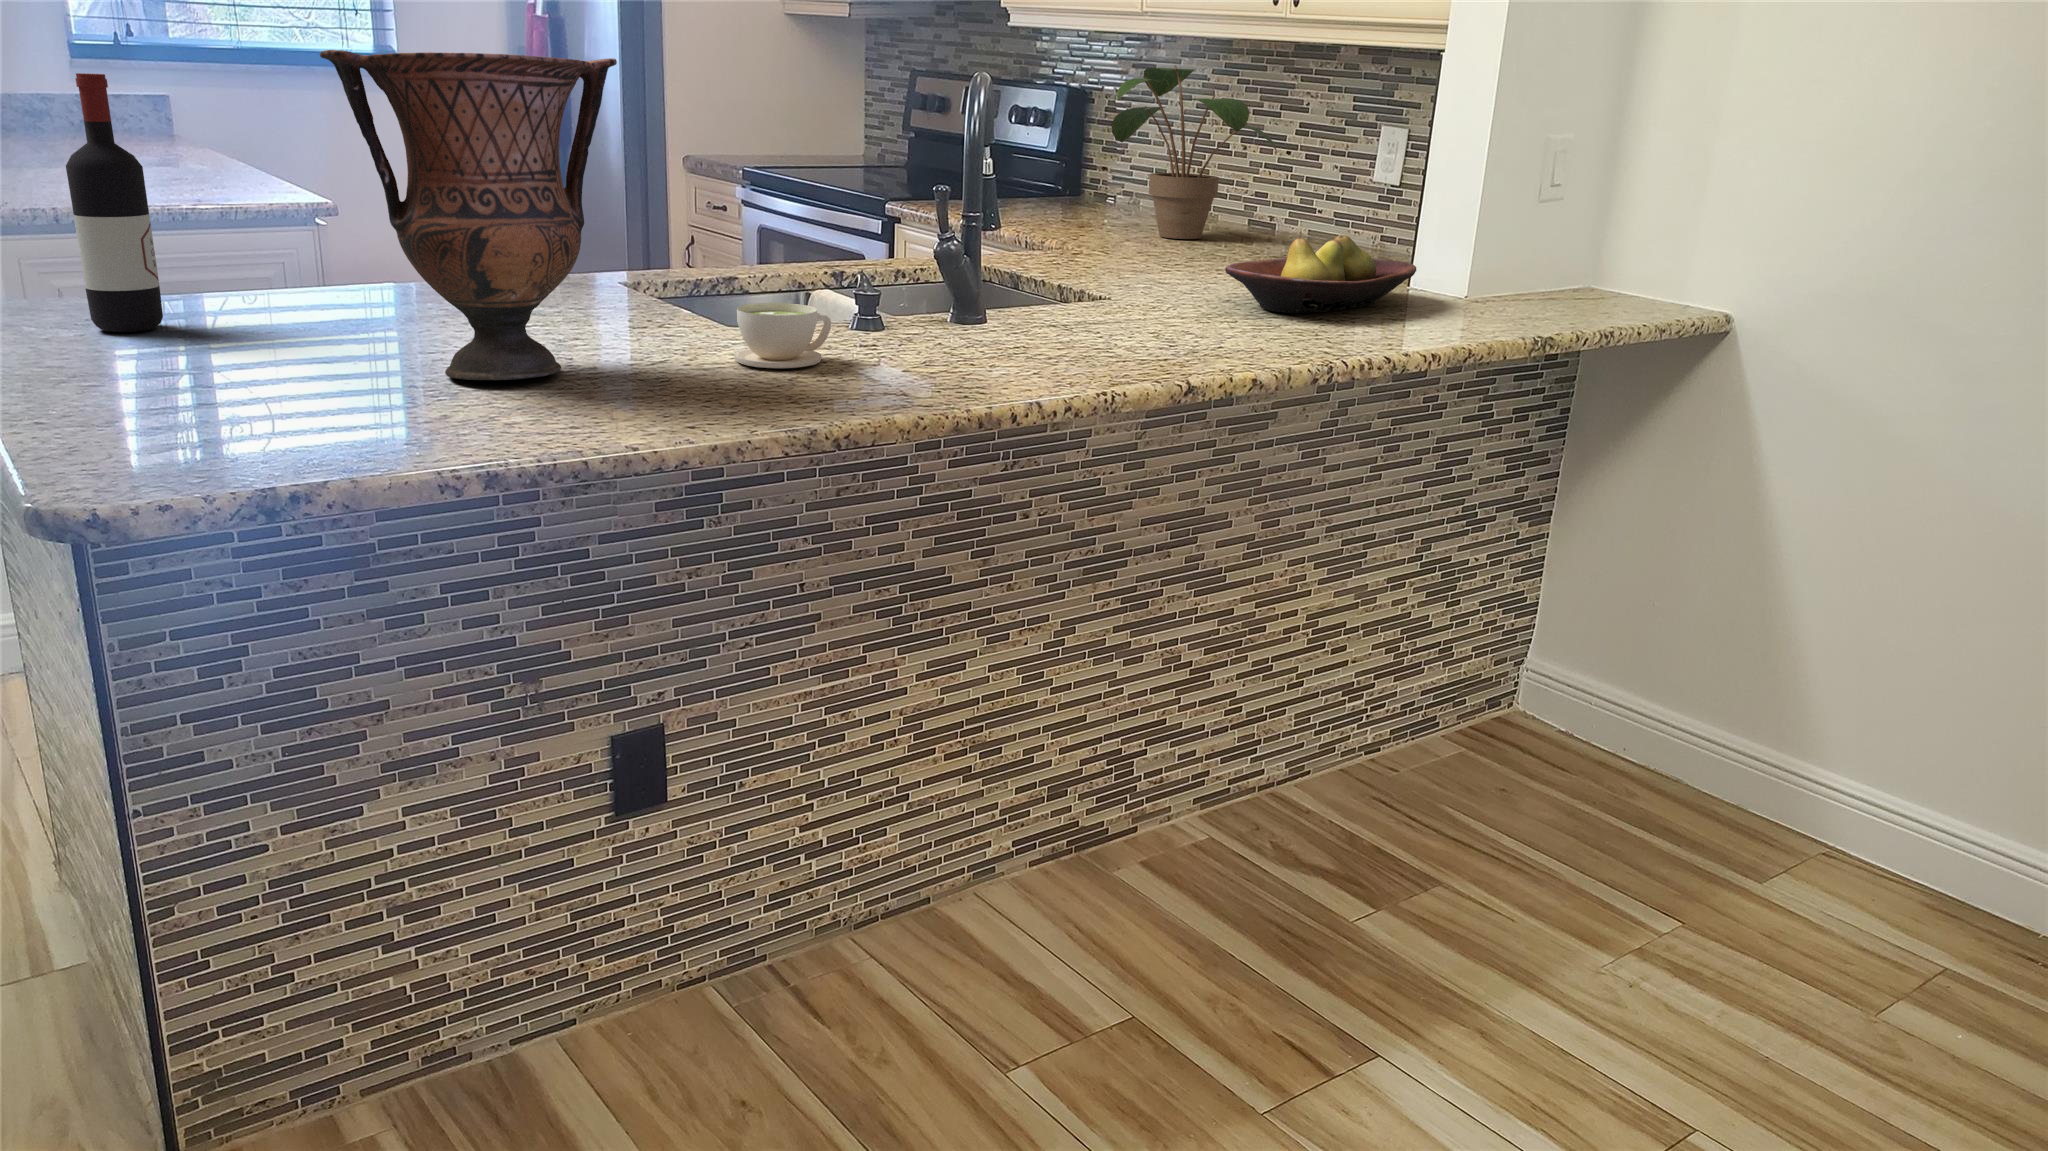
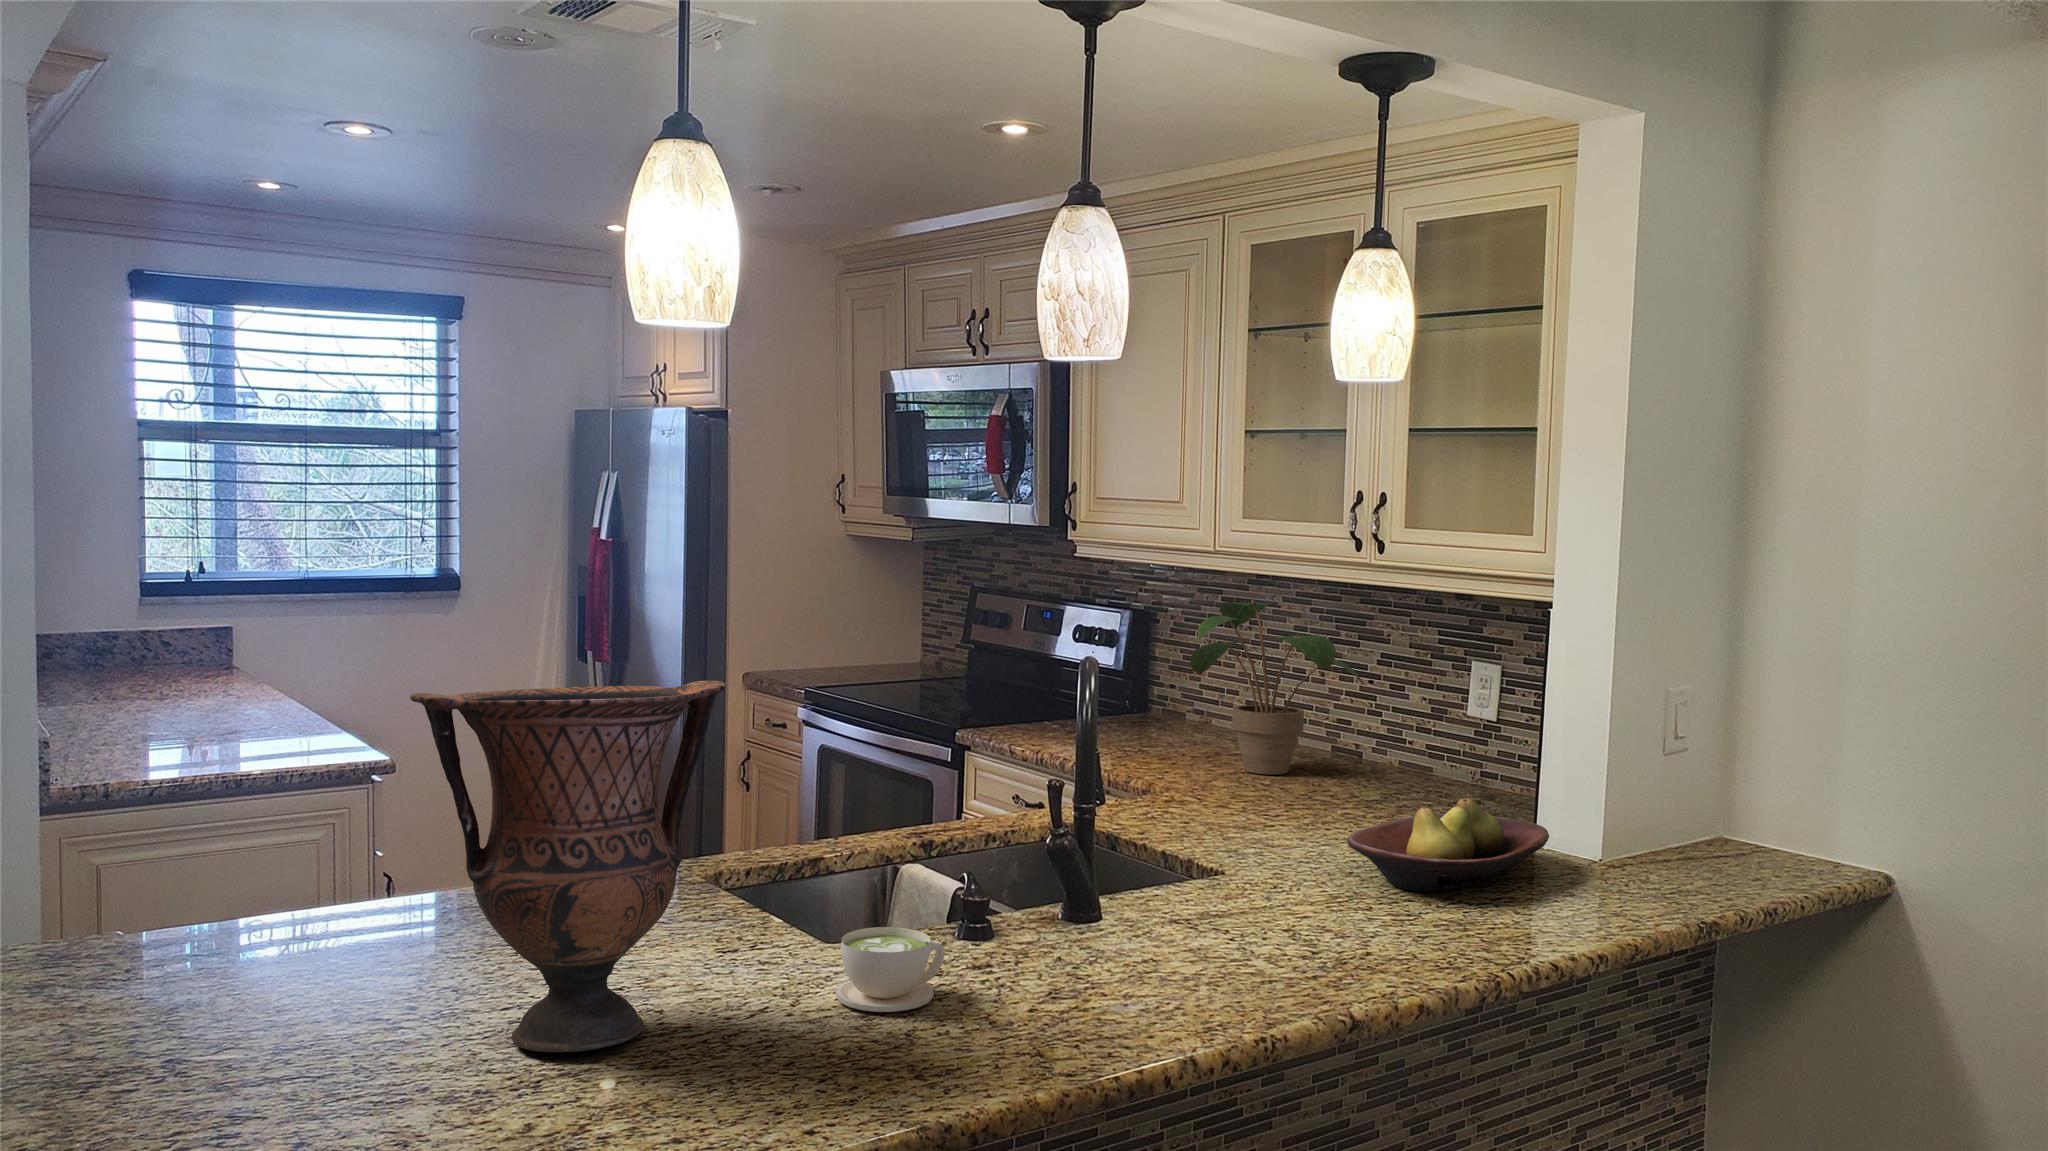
wine bottle: present [66,73,163,332] -> none [116,695,199,975]

